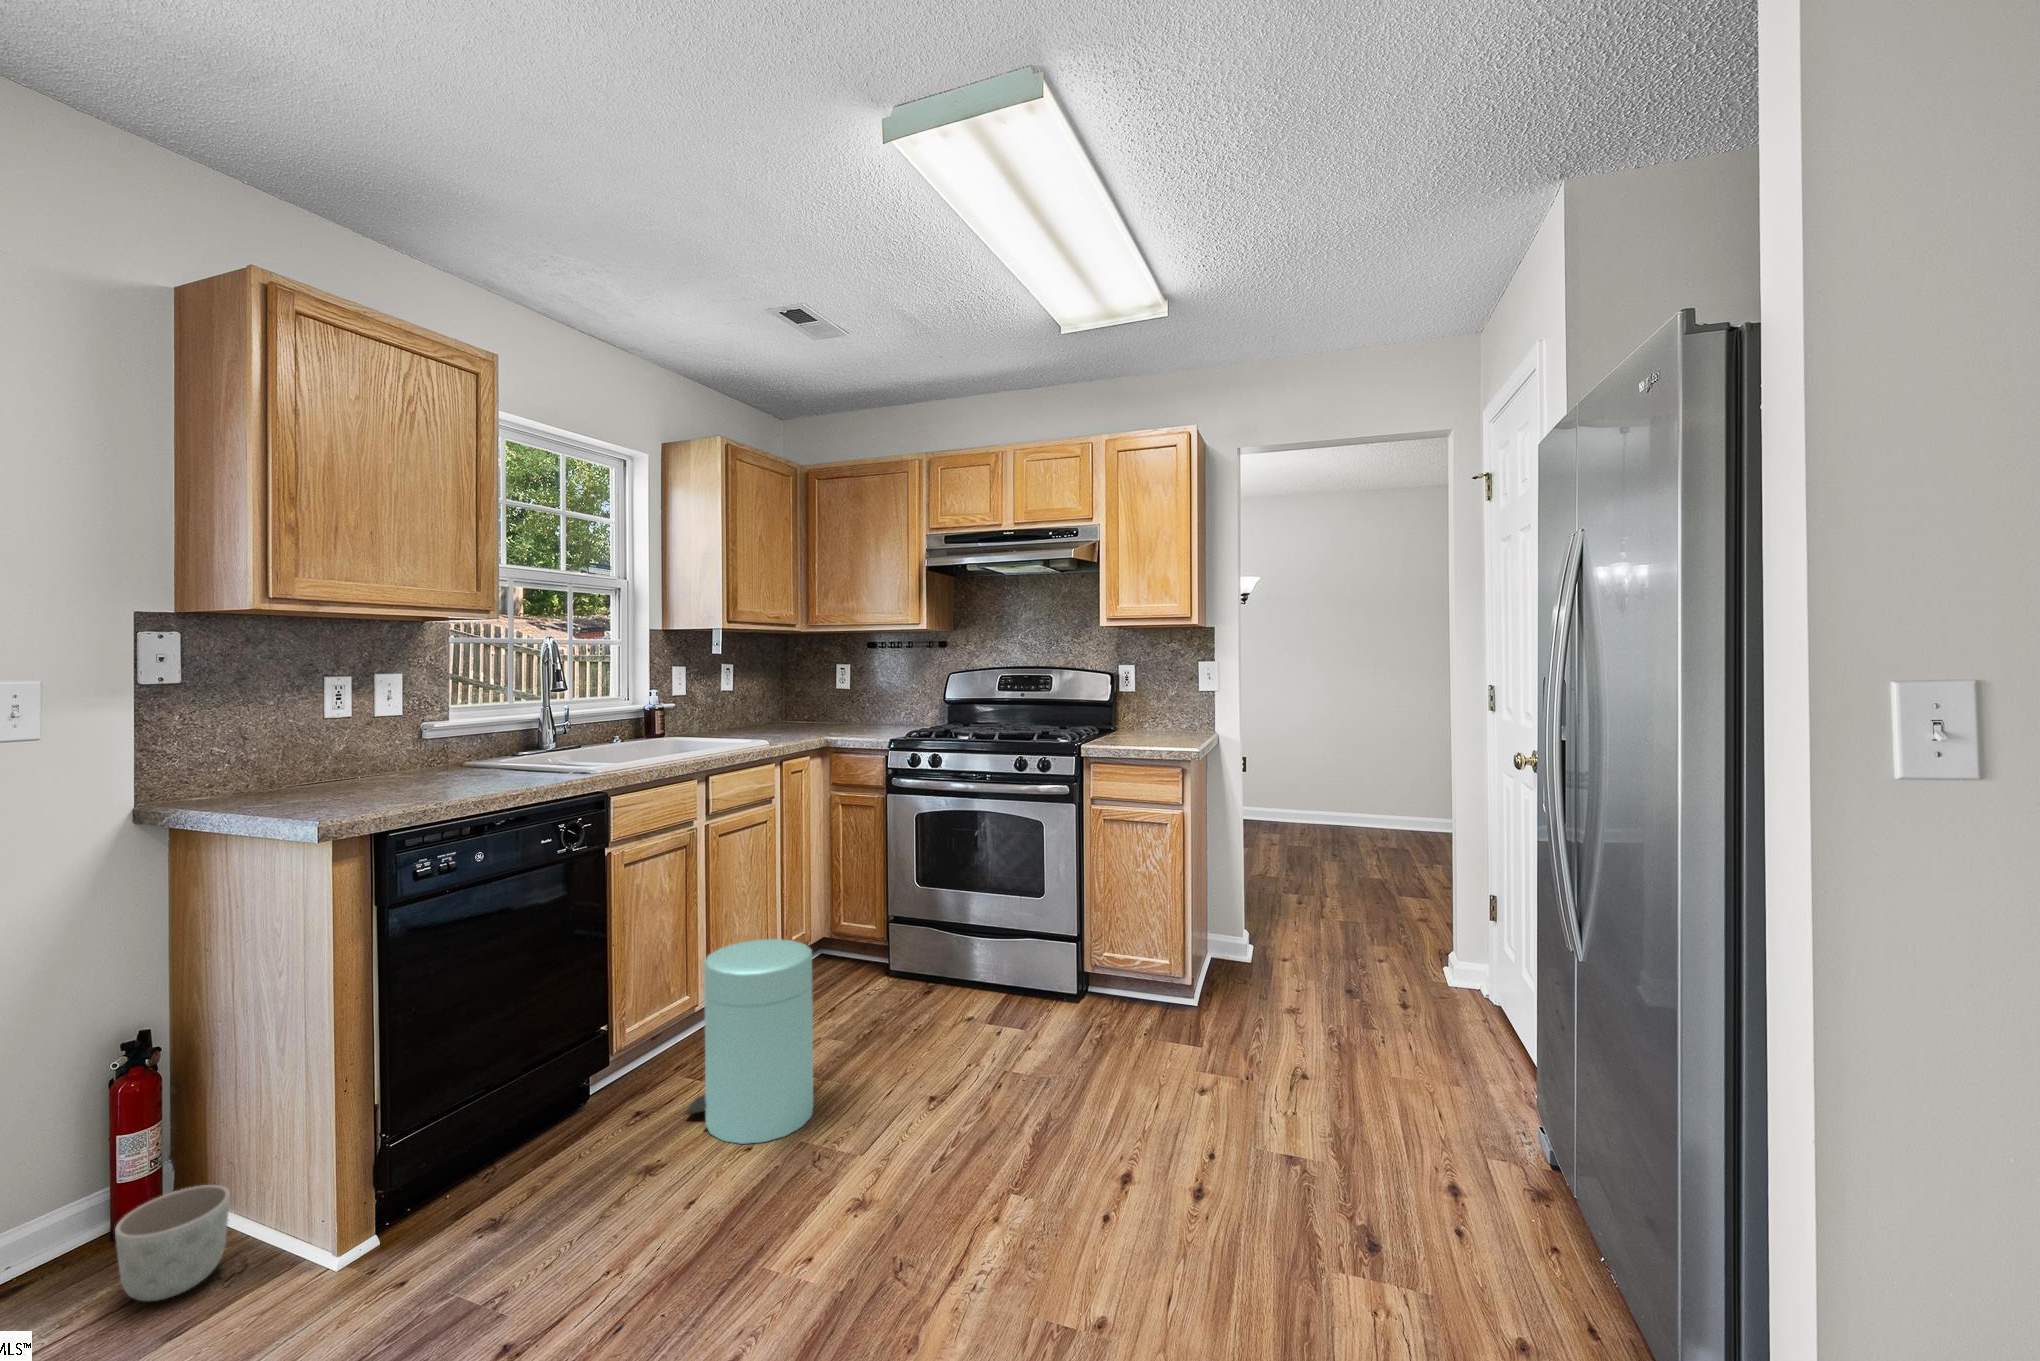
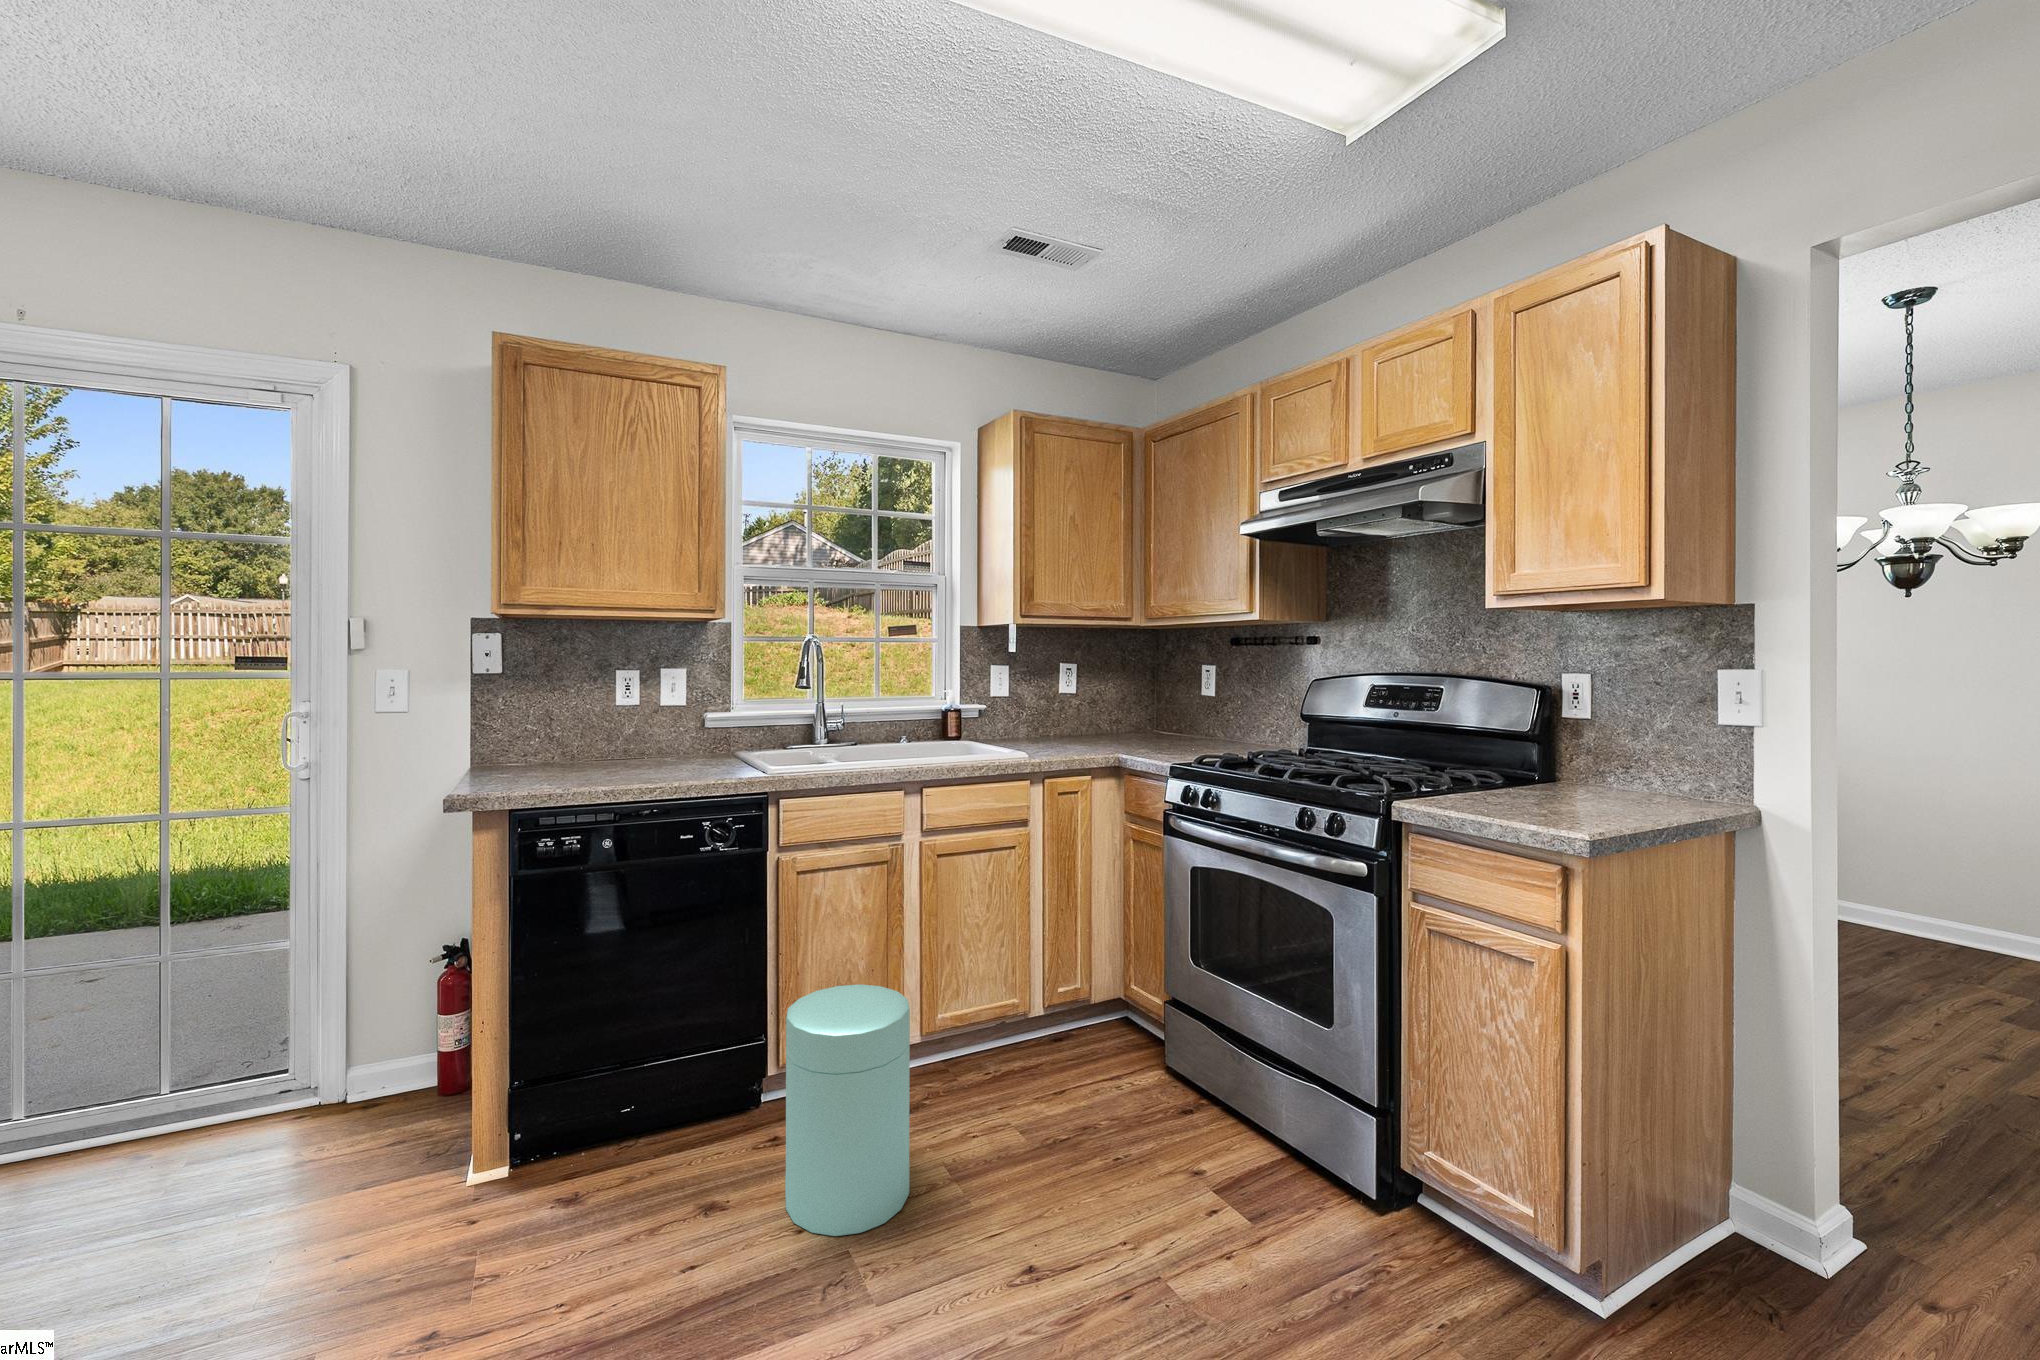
planter: present [115,1185,230,1301] -> none [360,1073,442,1157]

